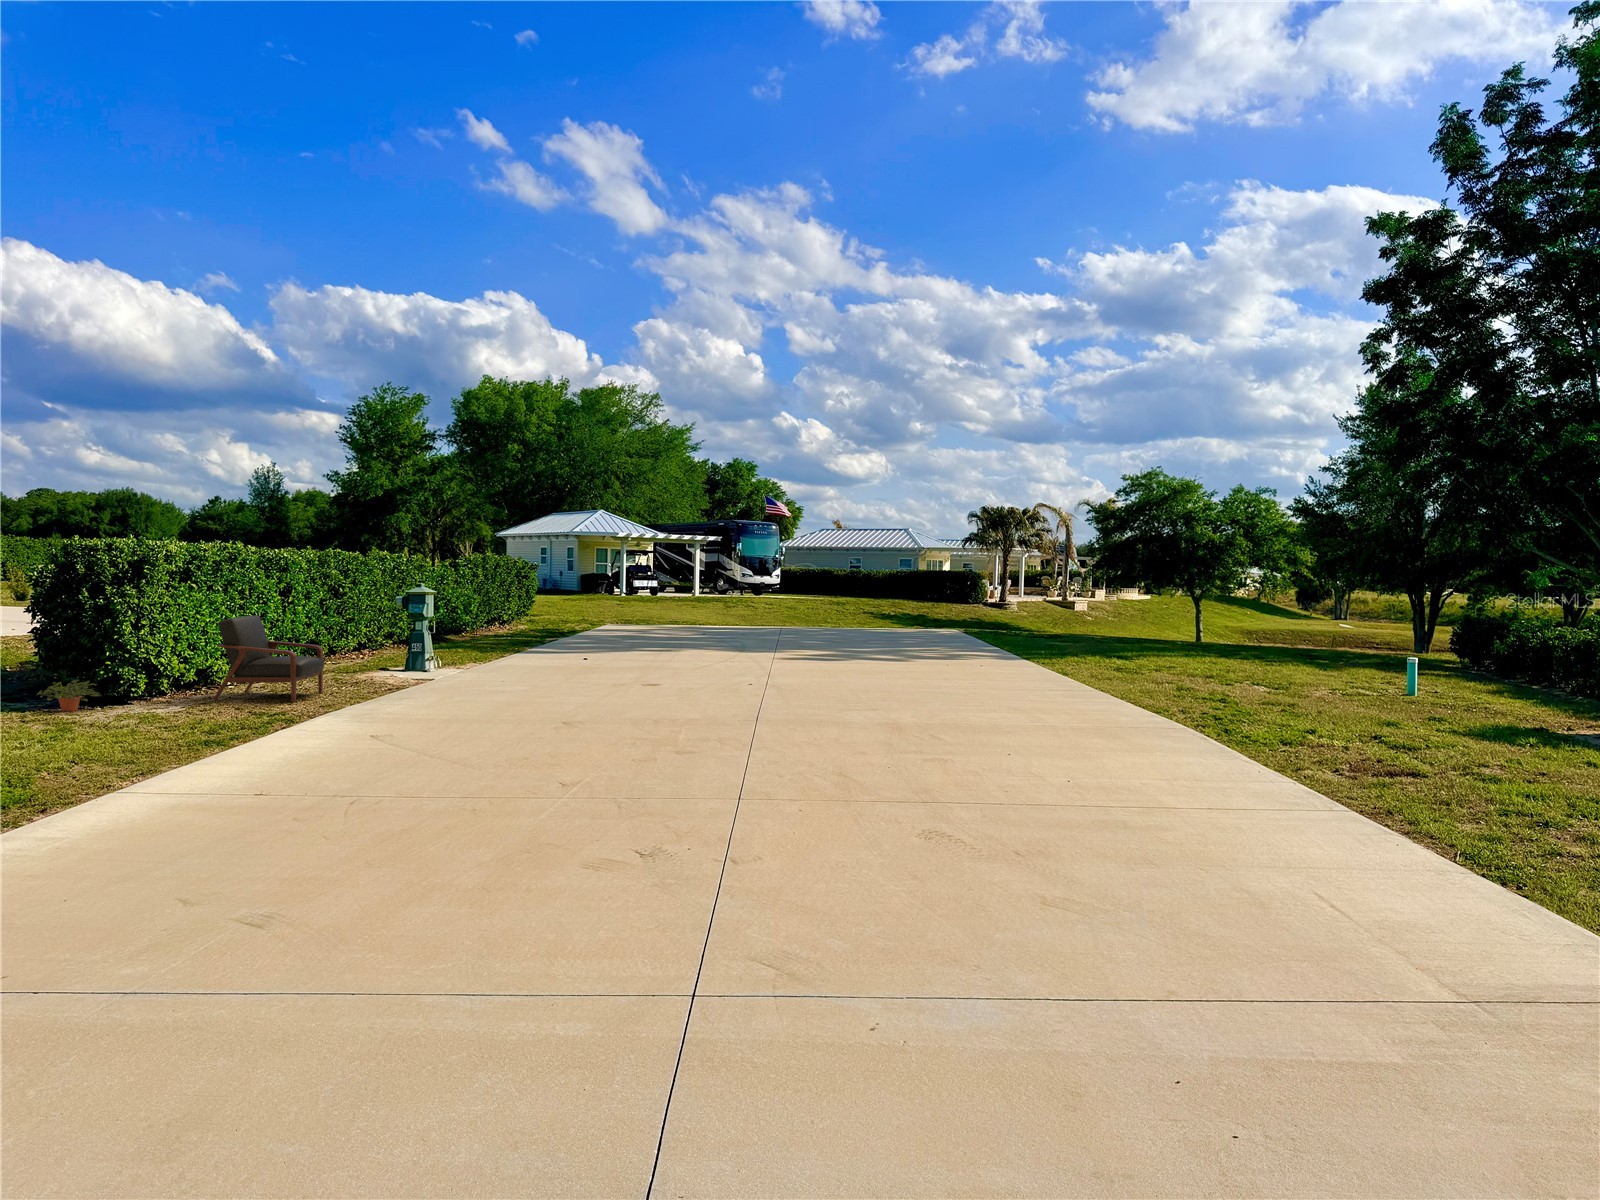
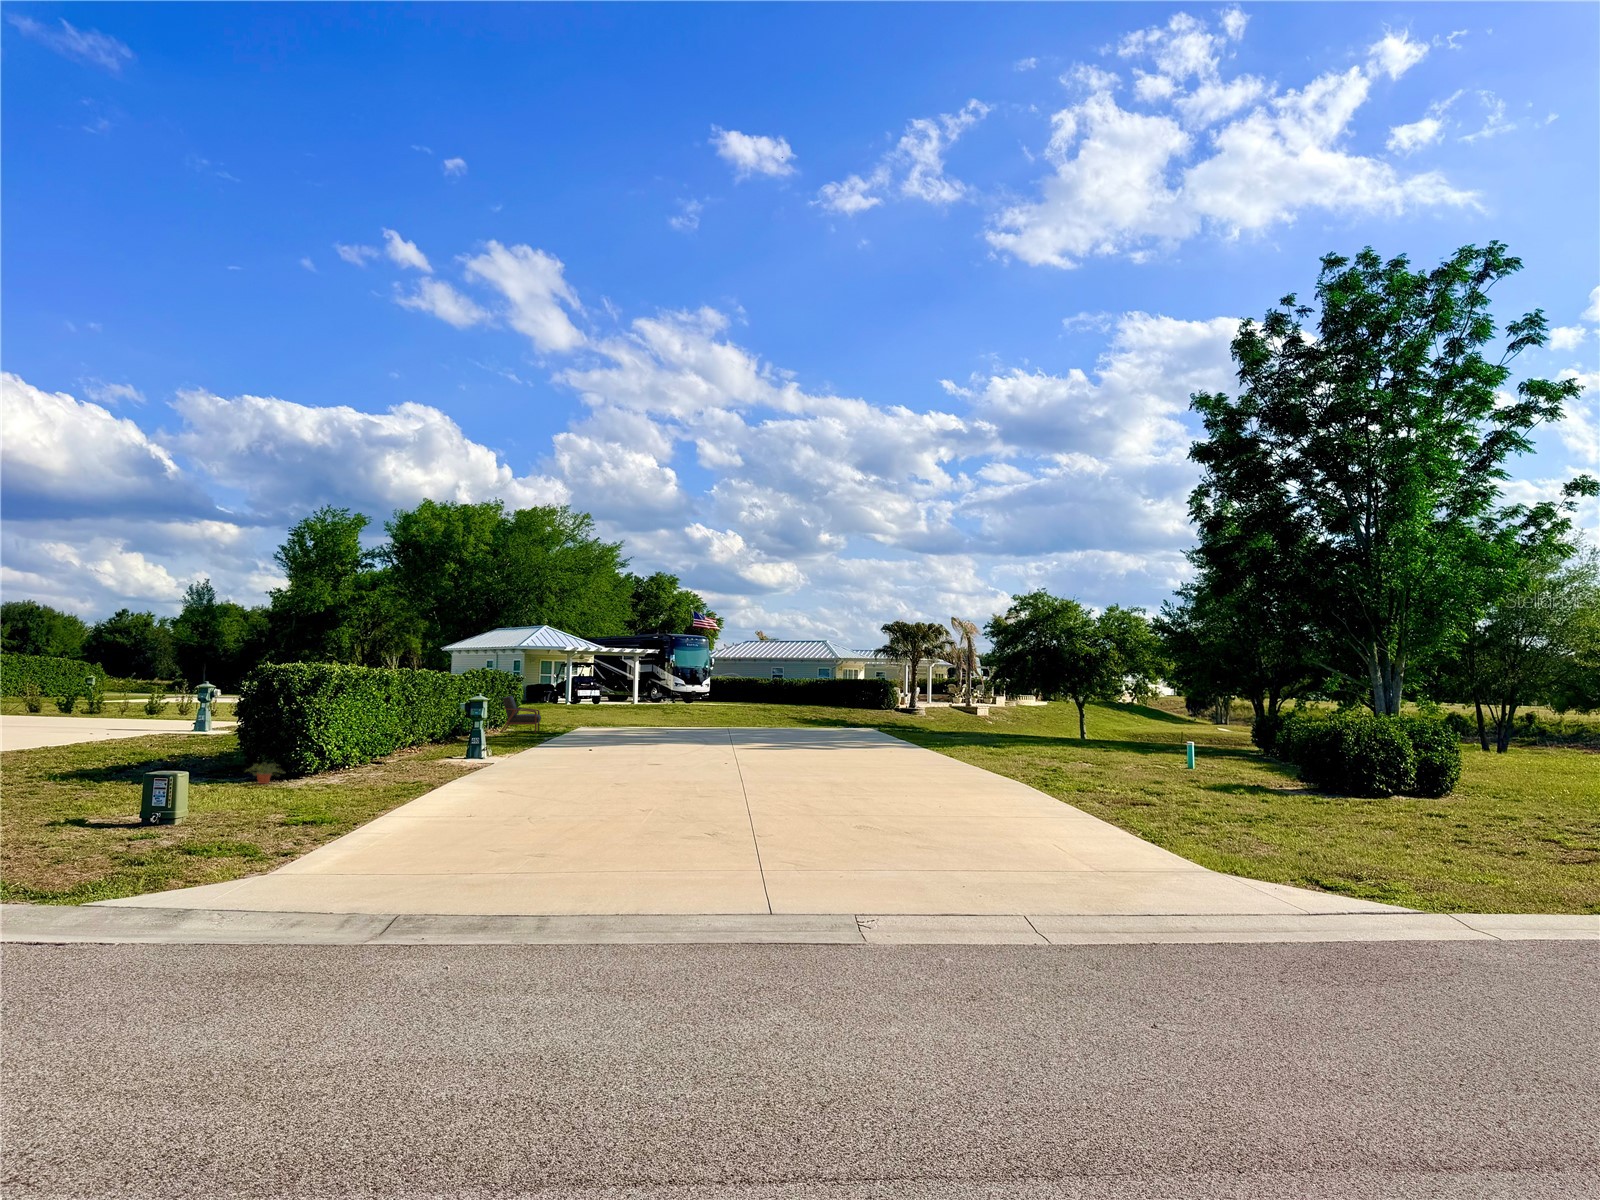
chair: present [213,616,324,702] -> present [501,696,541,733]

